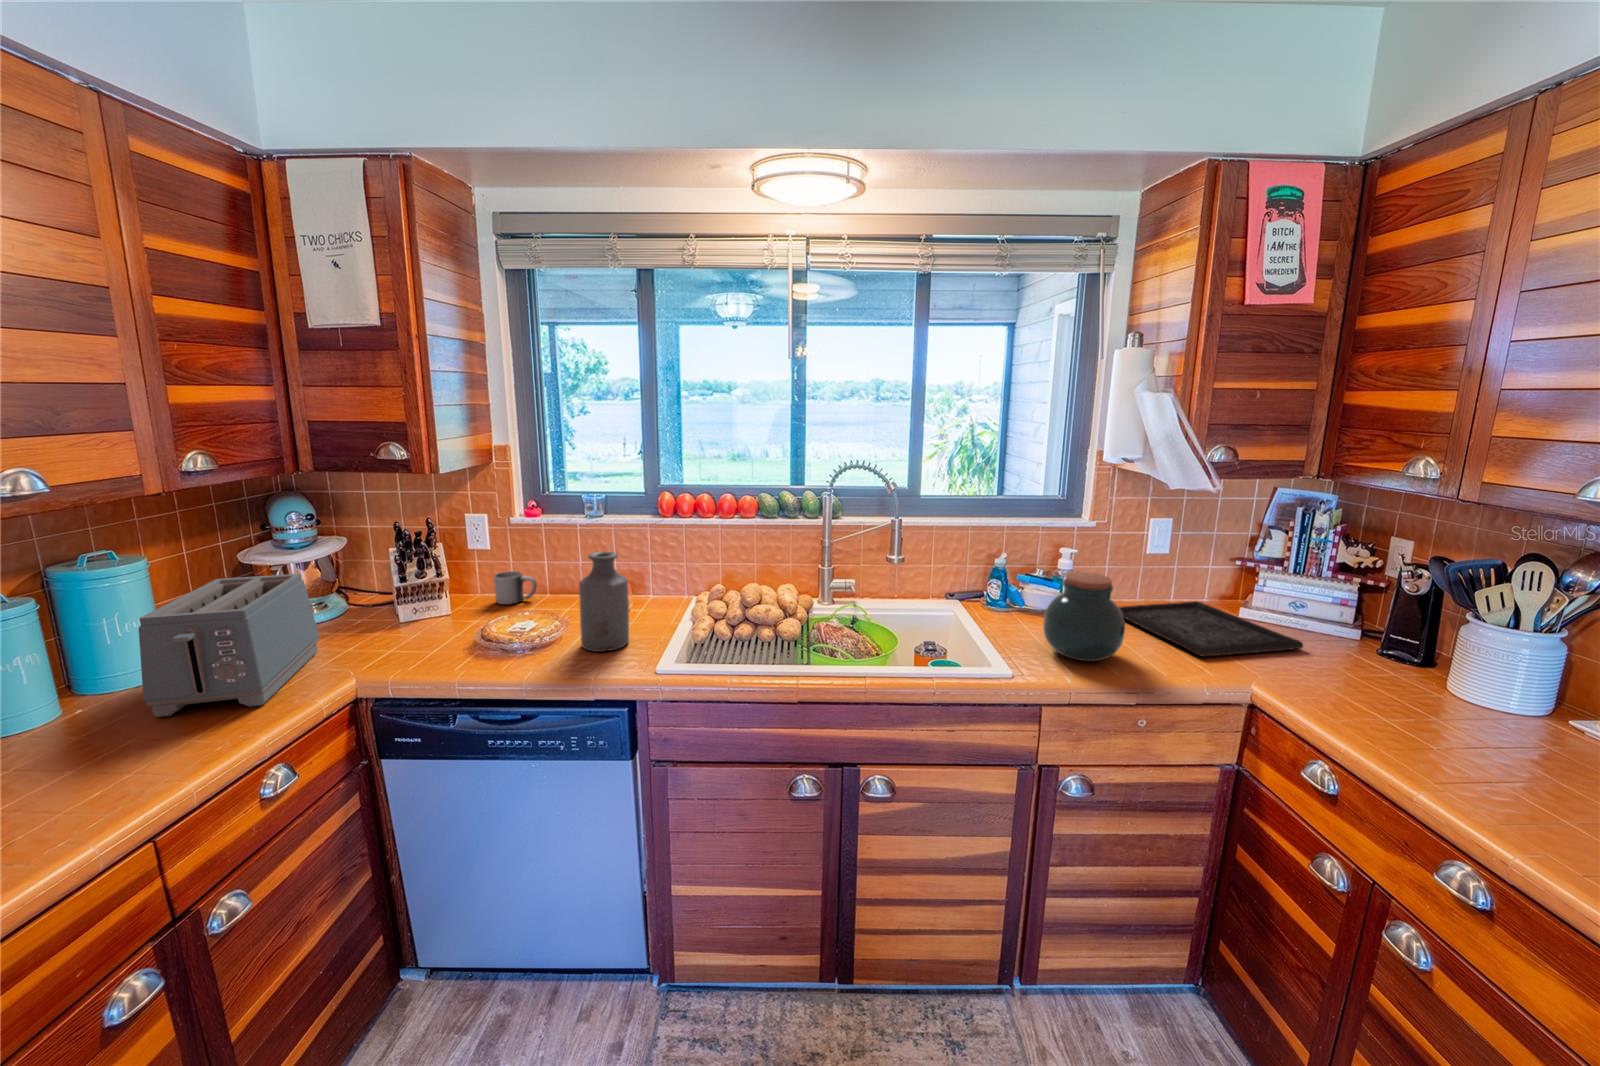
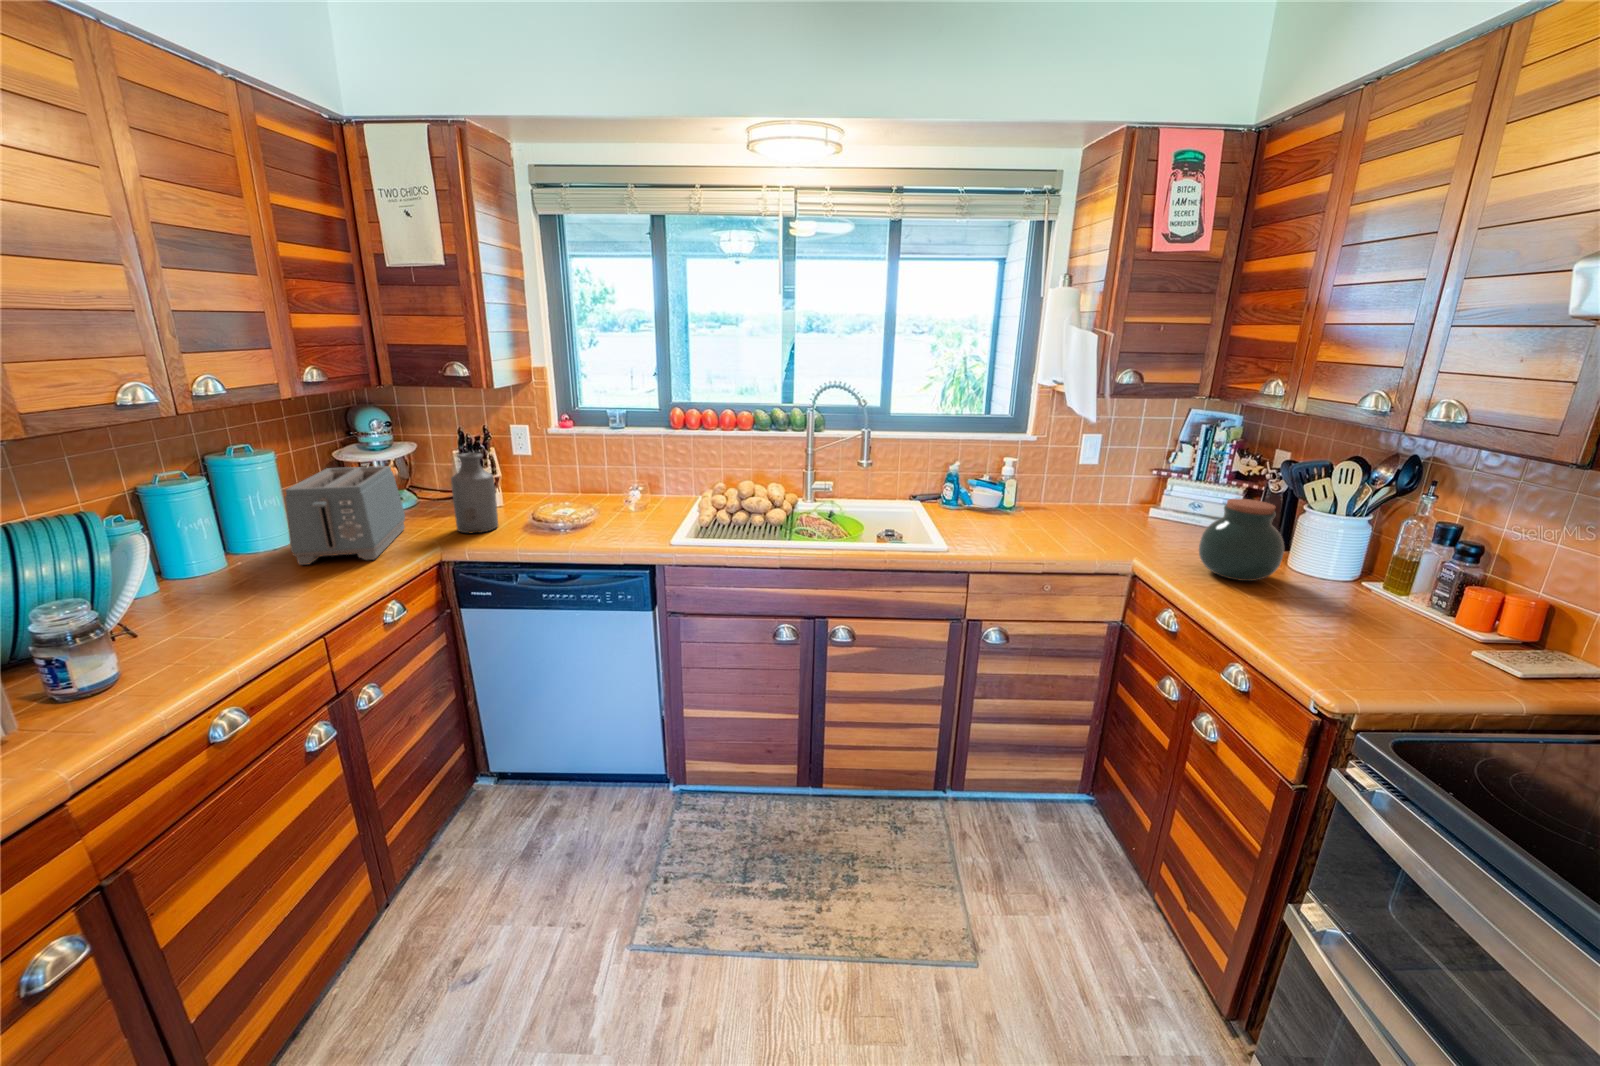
bottle: present [579,552,629,652] -> present [451,453,498,533]
mug: present [494,571,537,605] -> none [536,474,571,501]
jar: present [1043,572,1125,661] -> present [1199,498,1284,581]
tray: present [1119,601,1303,657] -> none [1042,505,1189,541]

